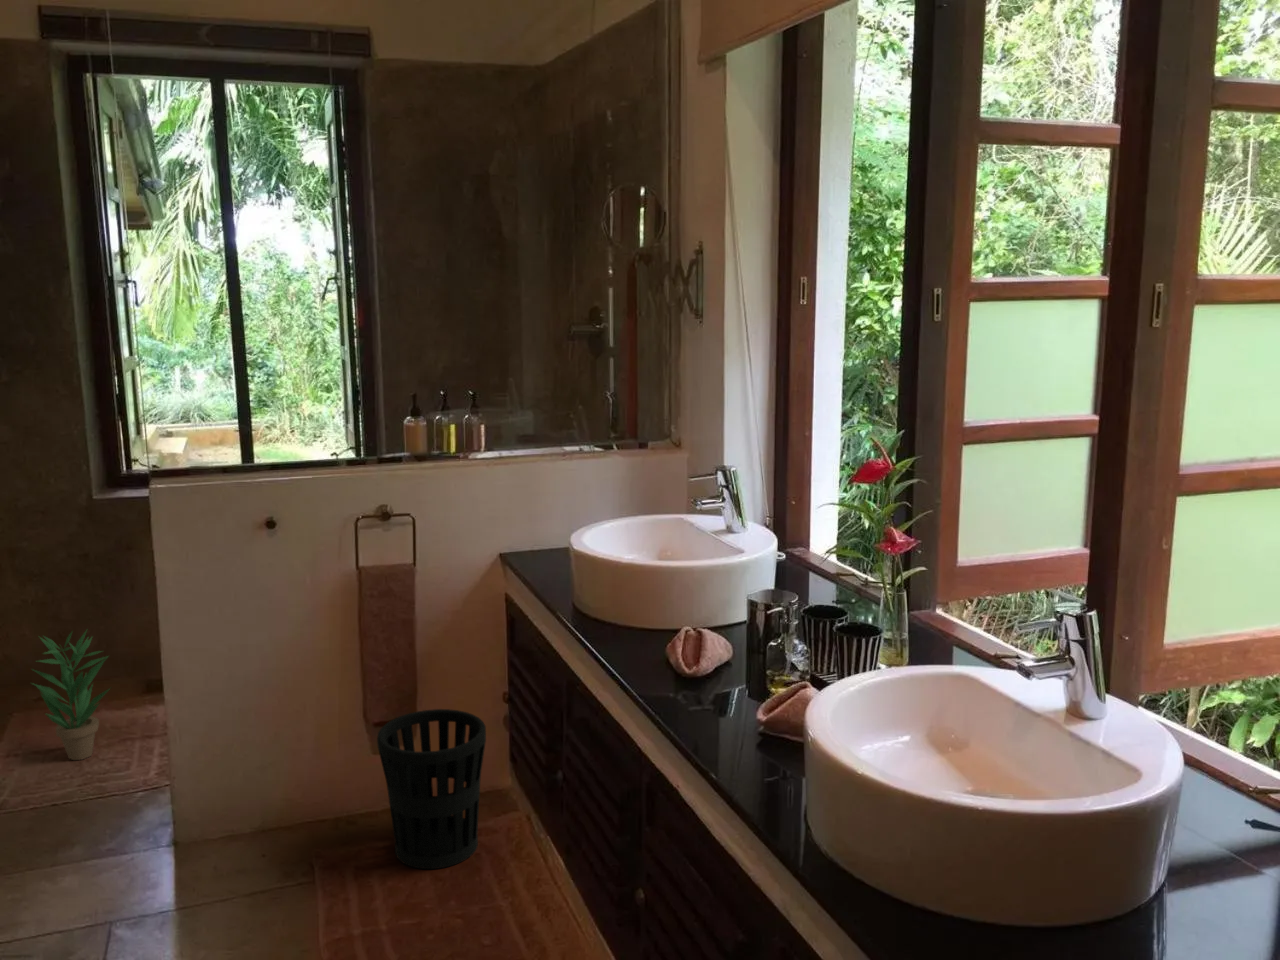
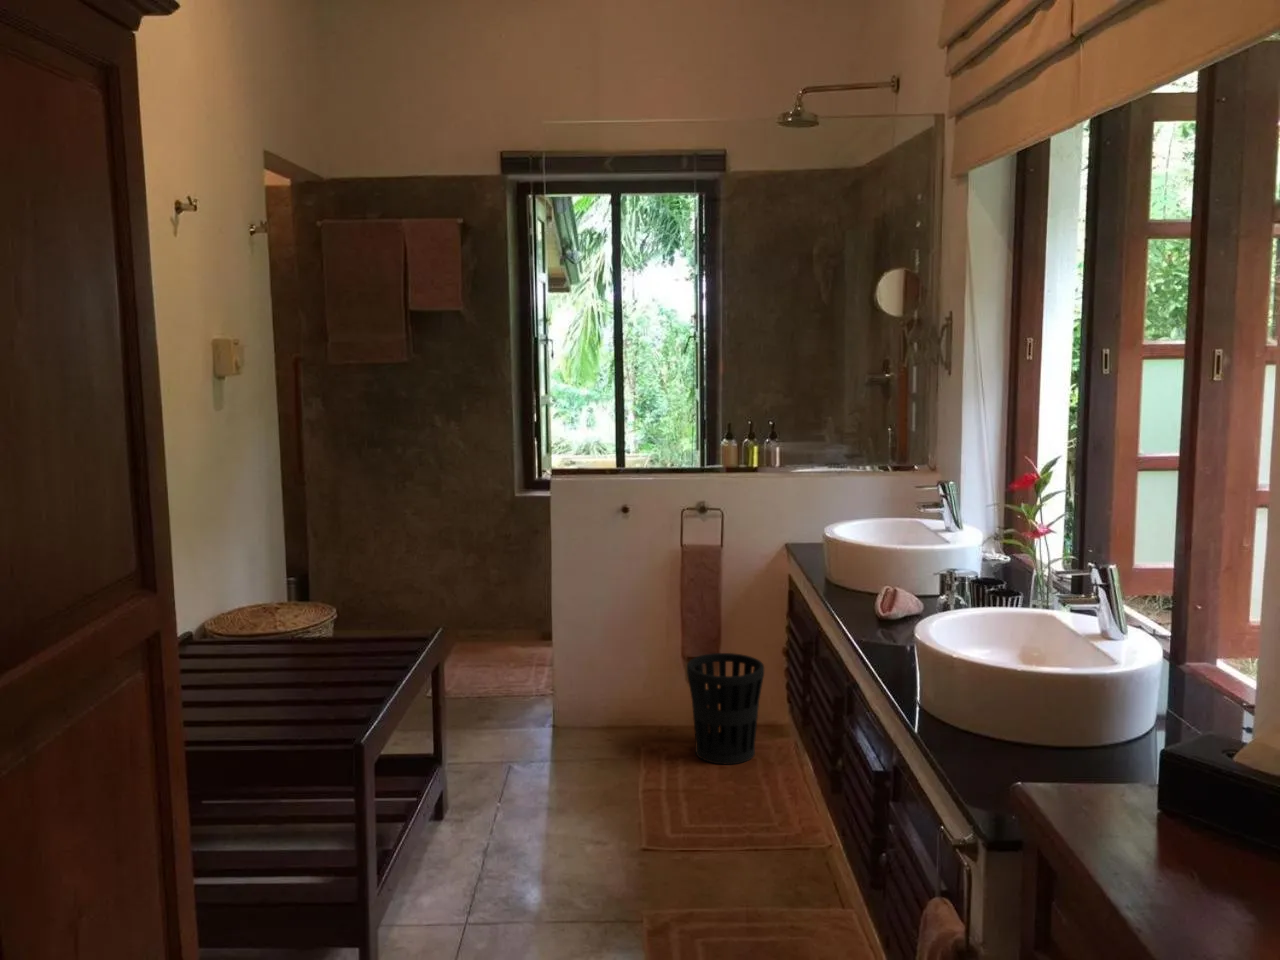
potted plant: present [34,631,109,760] -> none [469,580,519,673]

